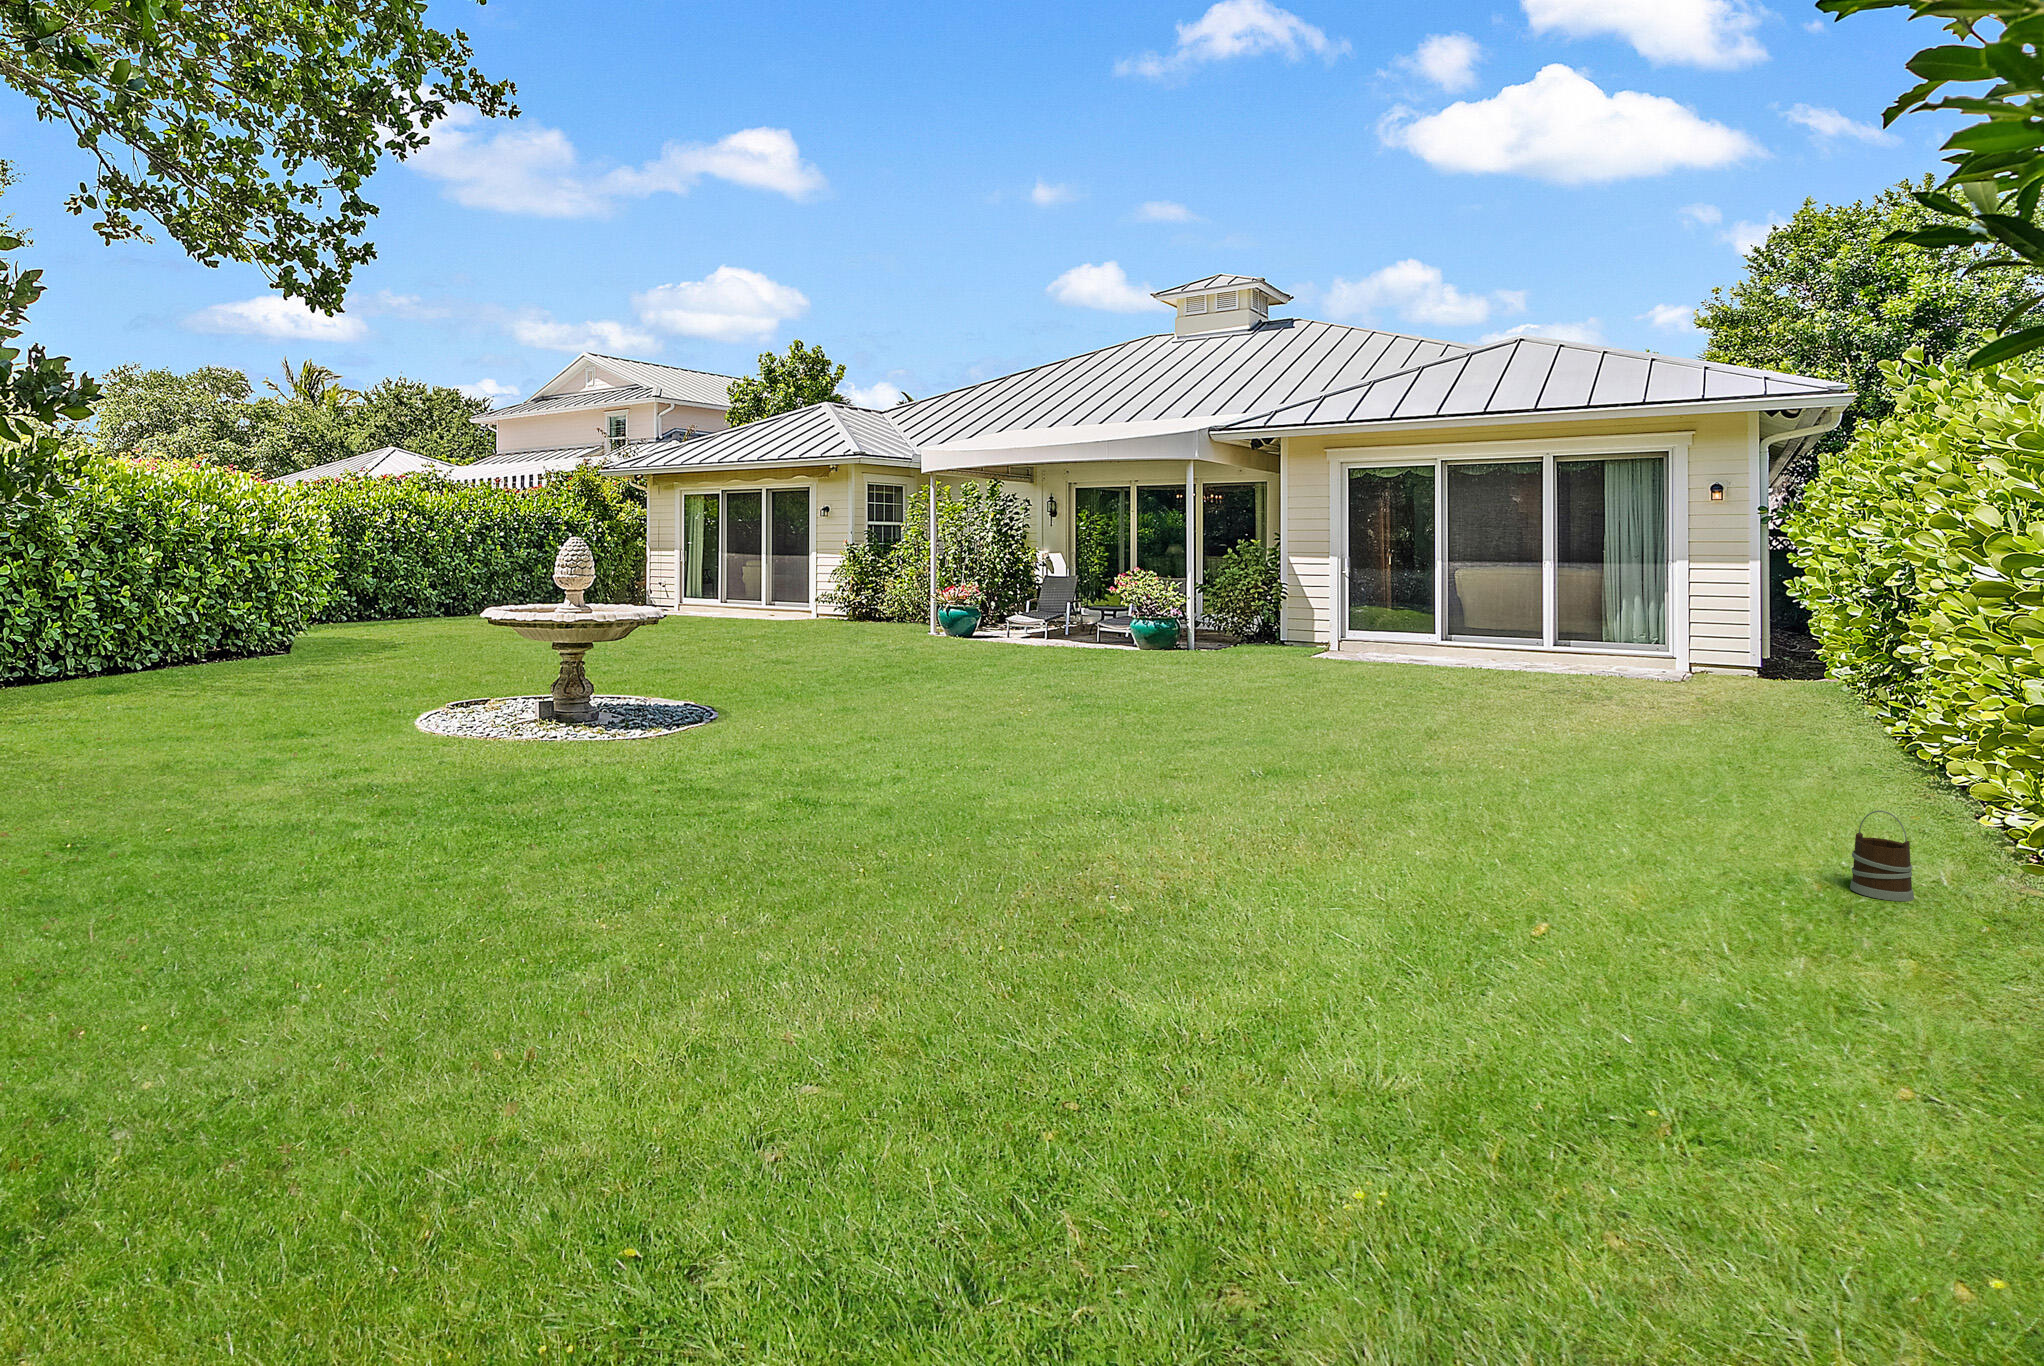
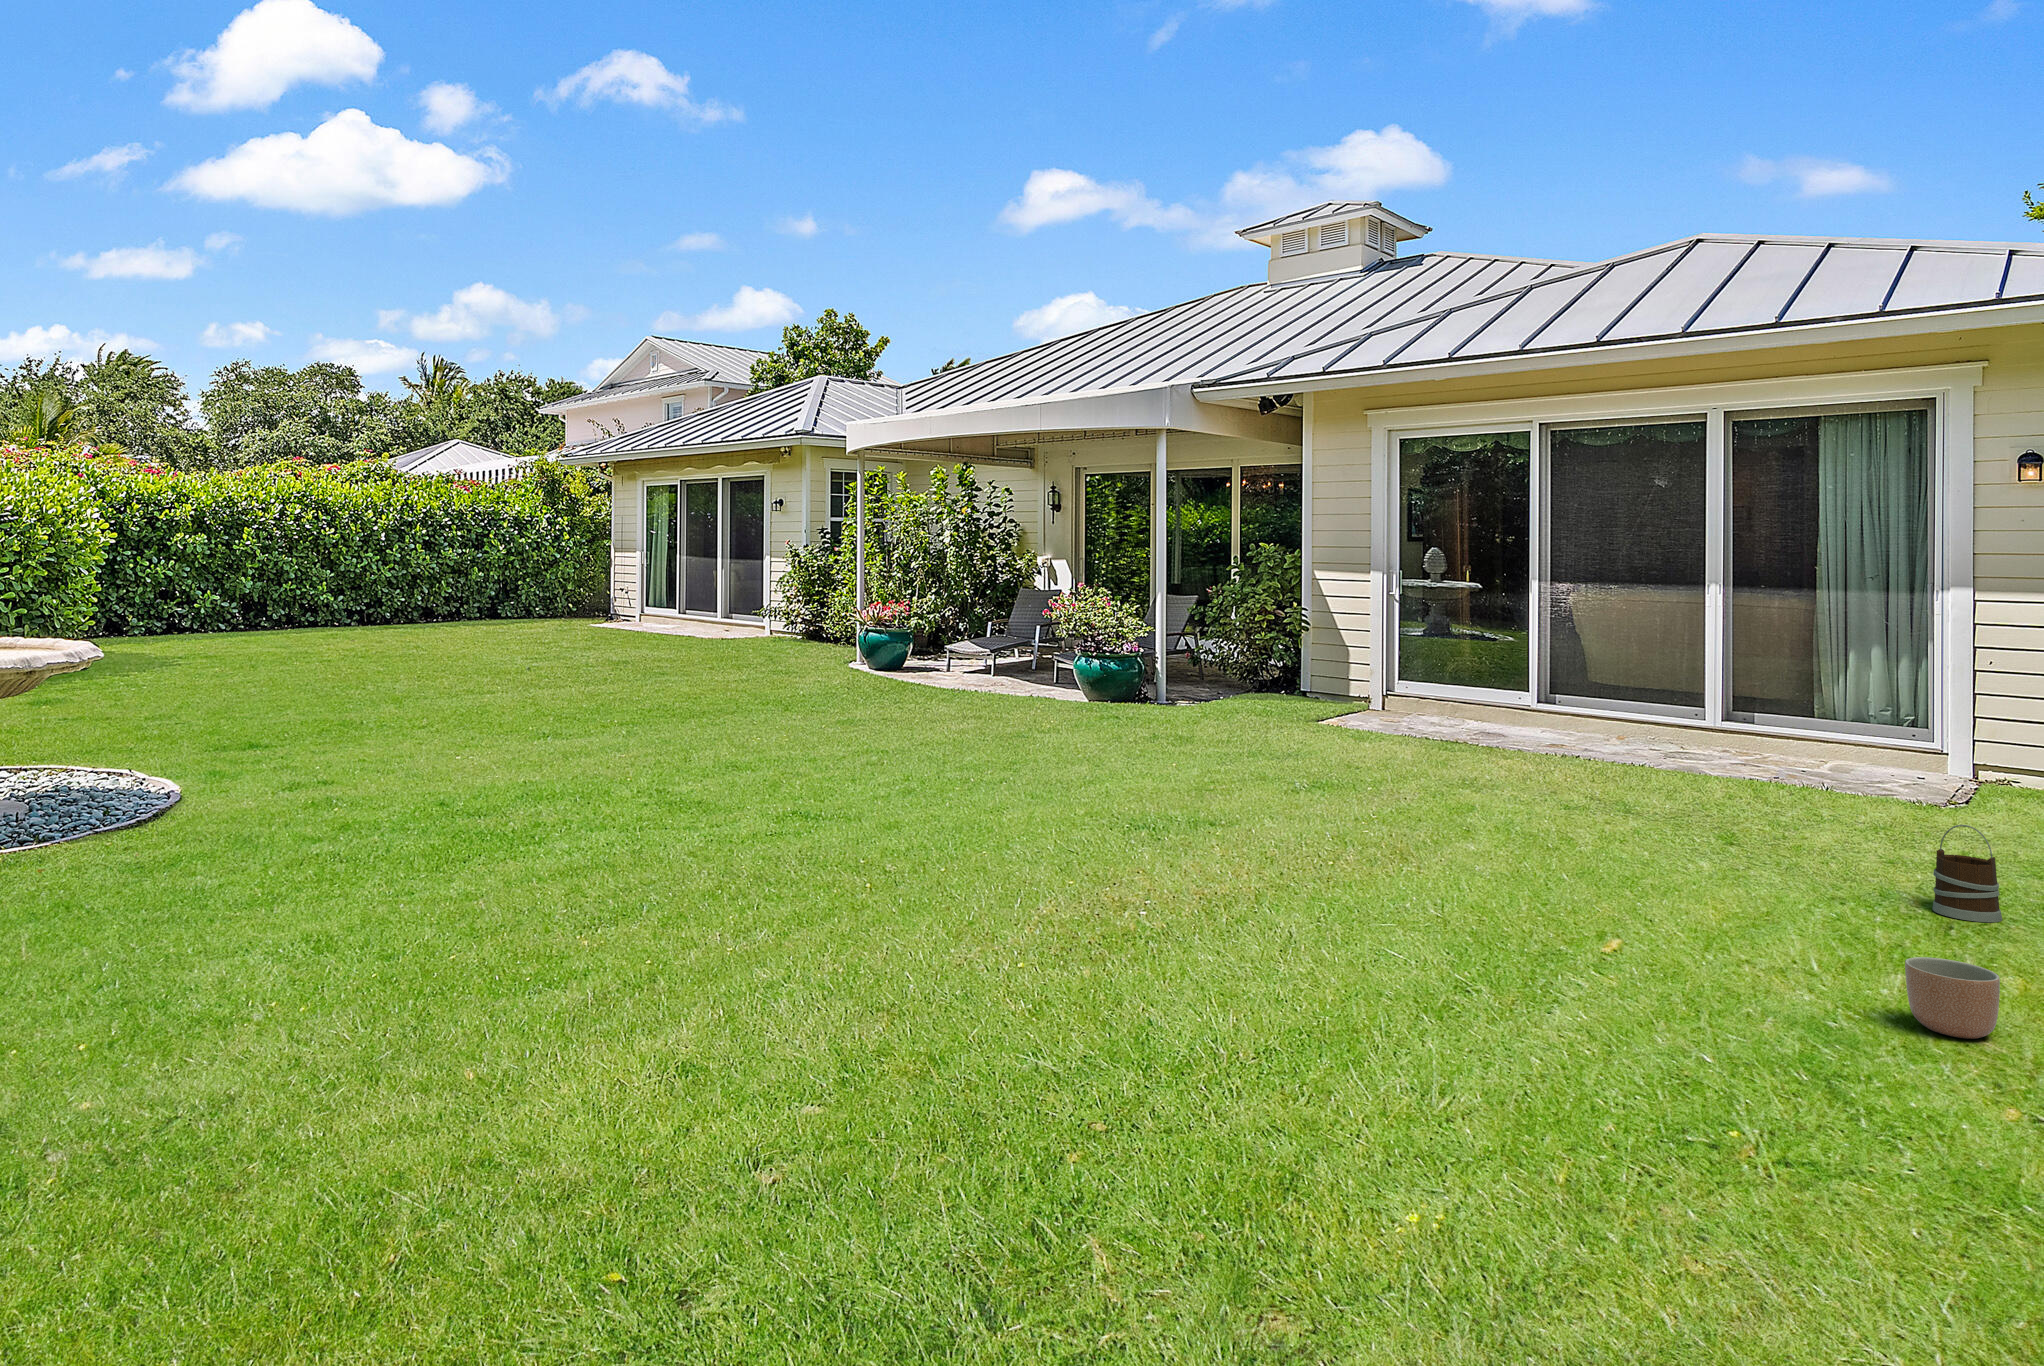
planter: none [1821,942,1907,1019] -> present [1905,957,2000,1039]

